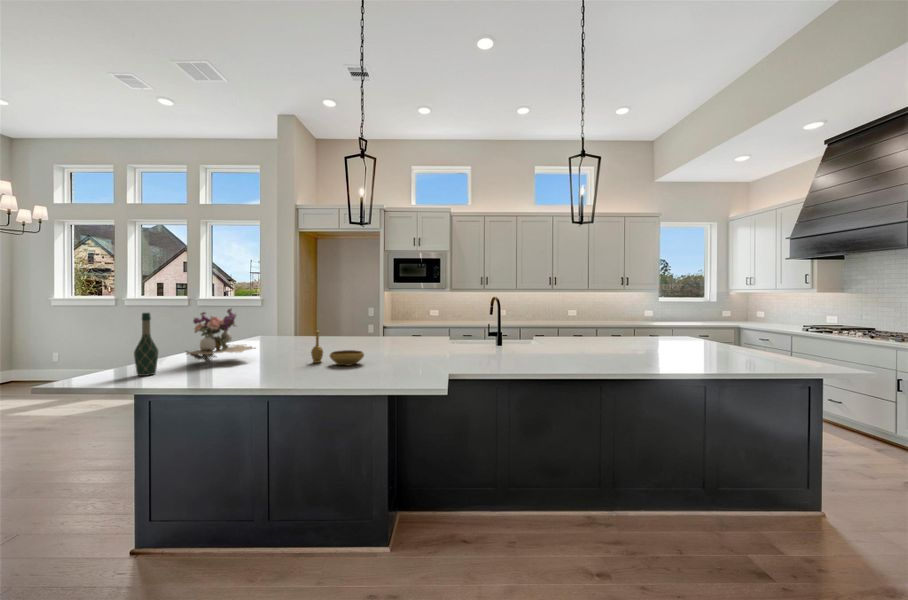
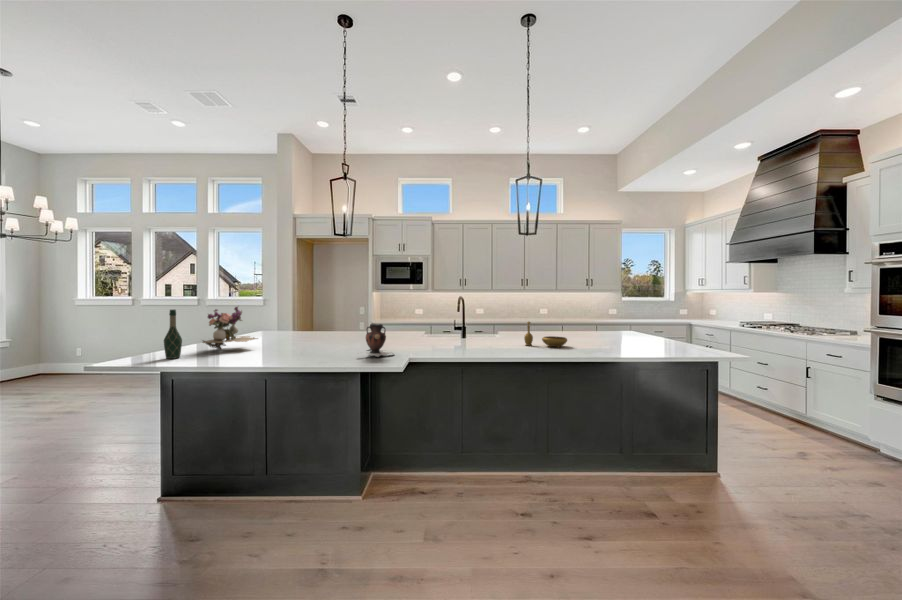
vase: none [381,330,429,373] -> present [357,324,391,357]
decorative bowl: present [311,331,364,366] -> present [524,322,567,347]

